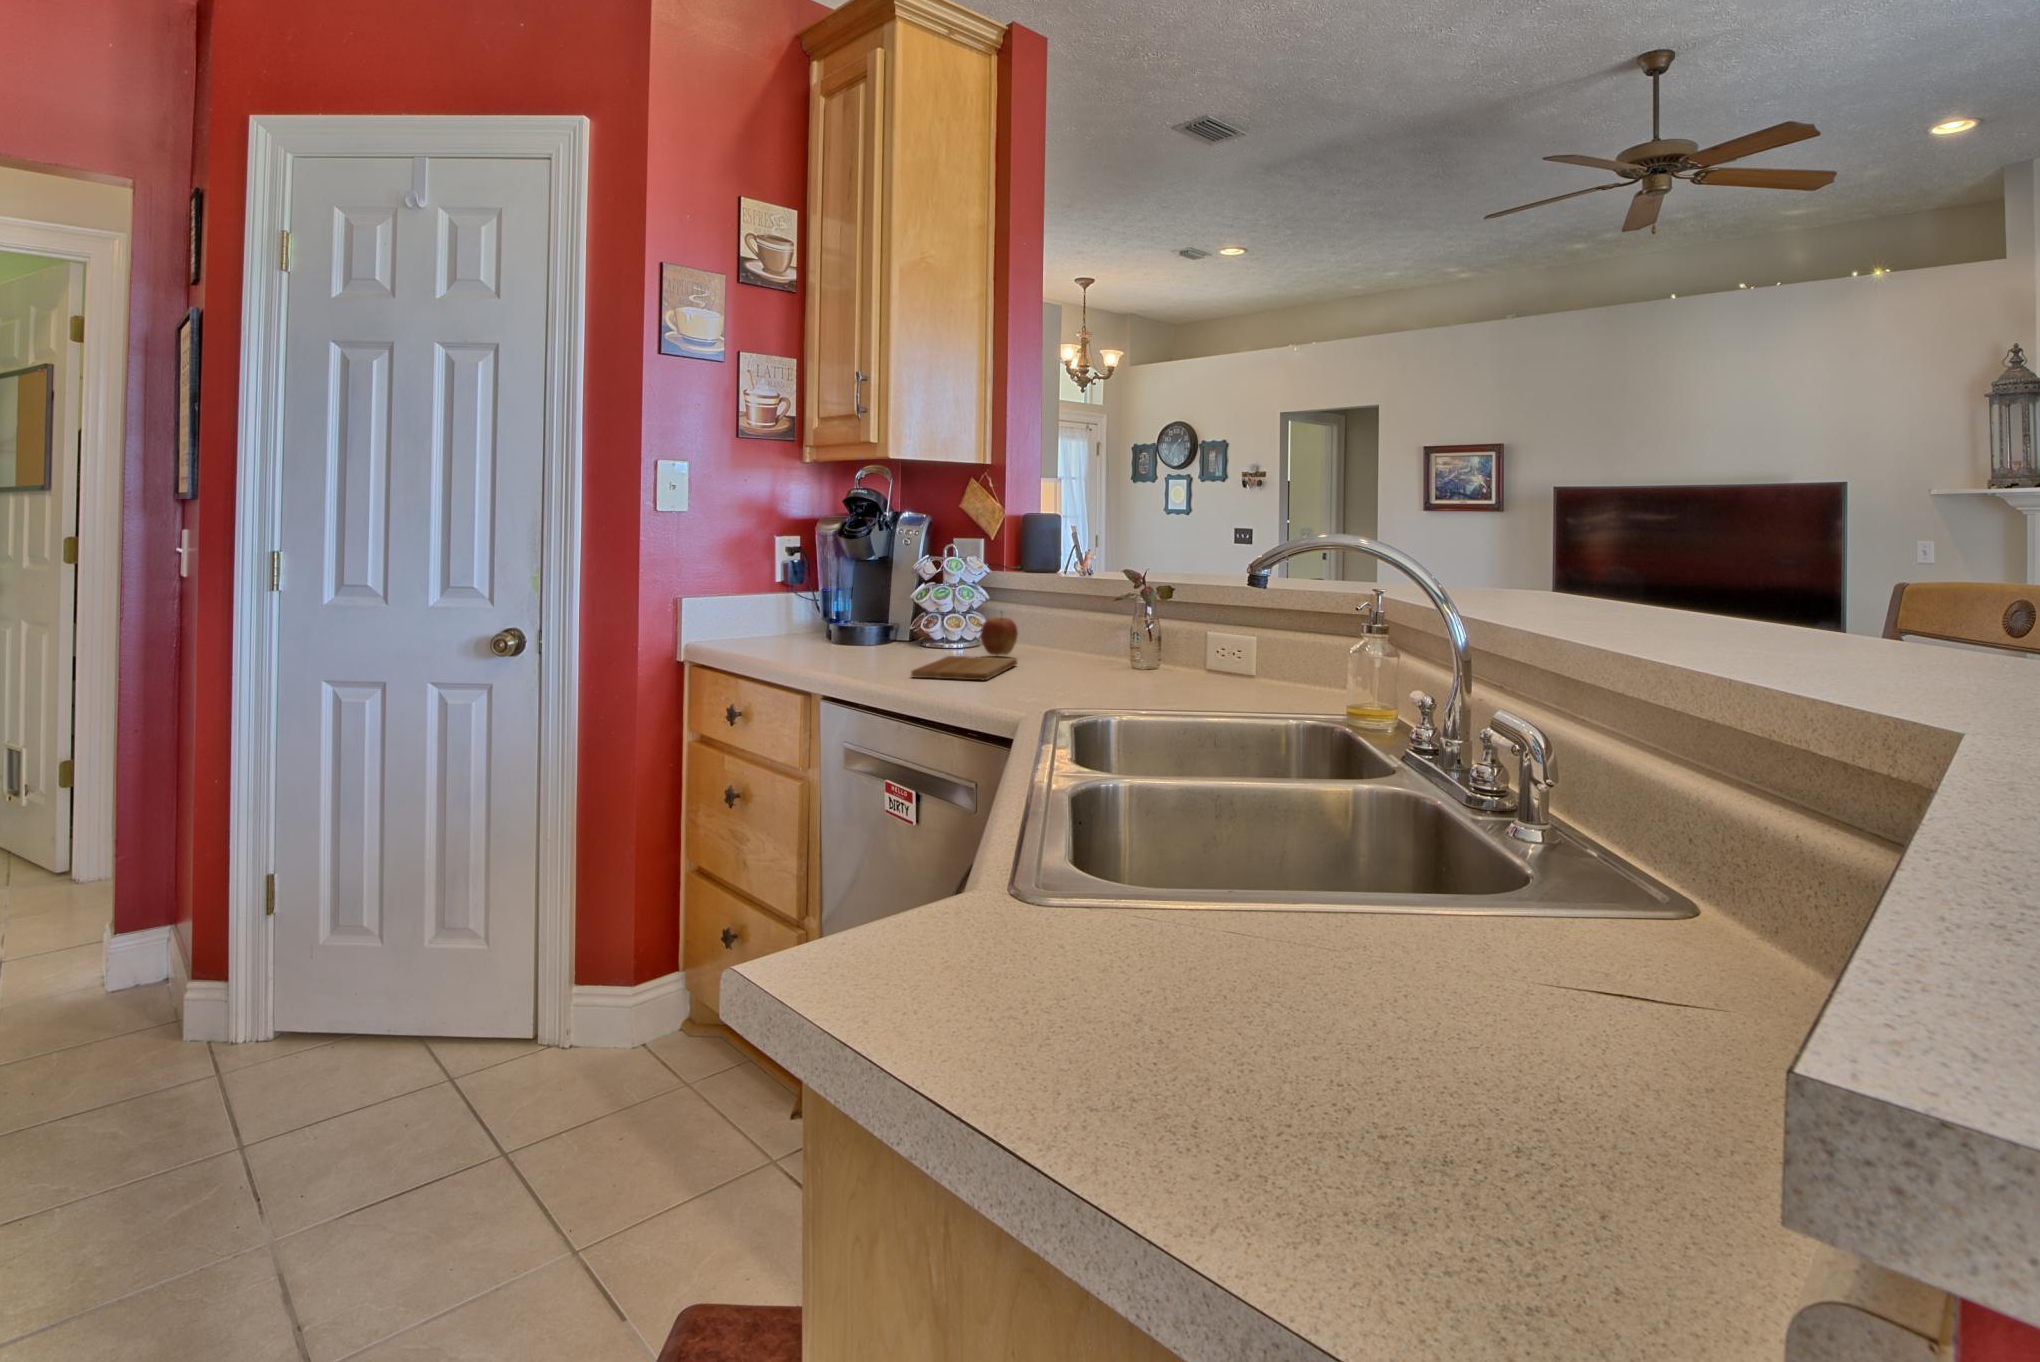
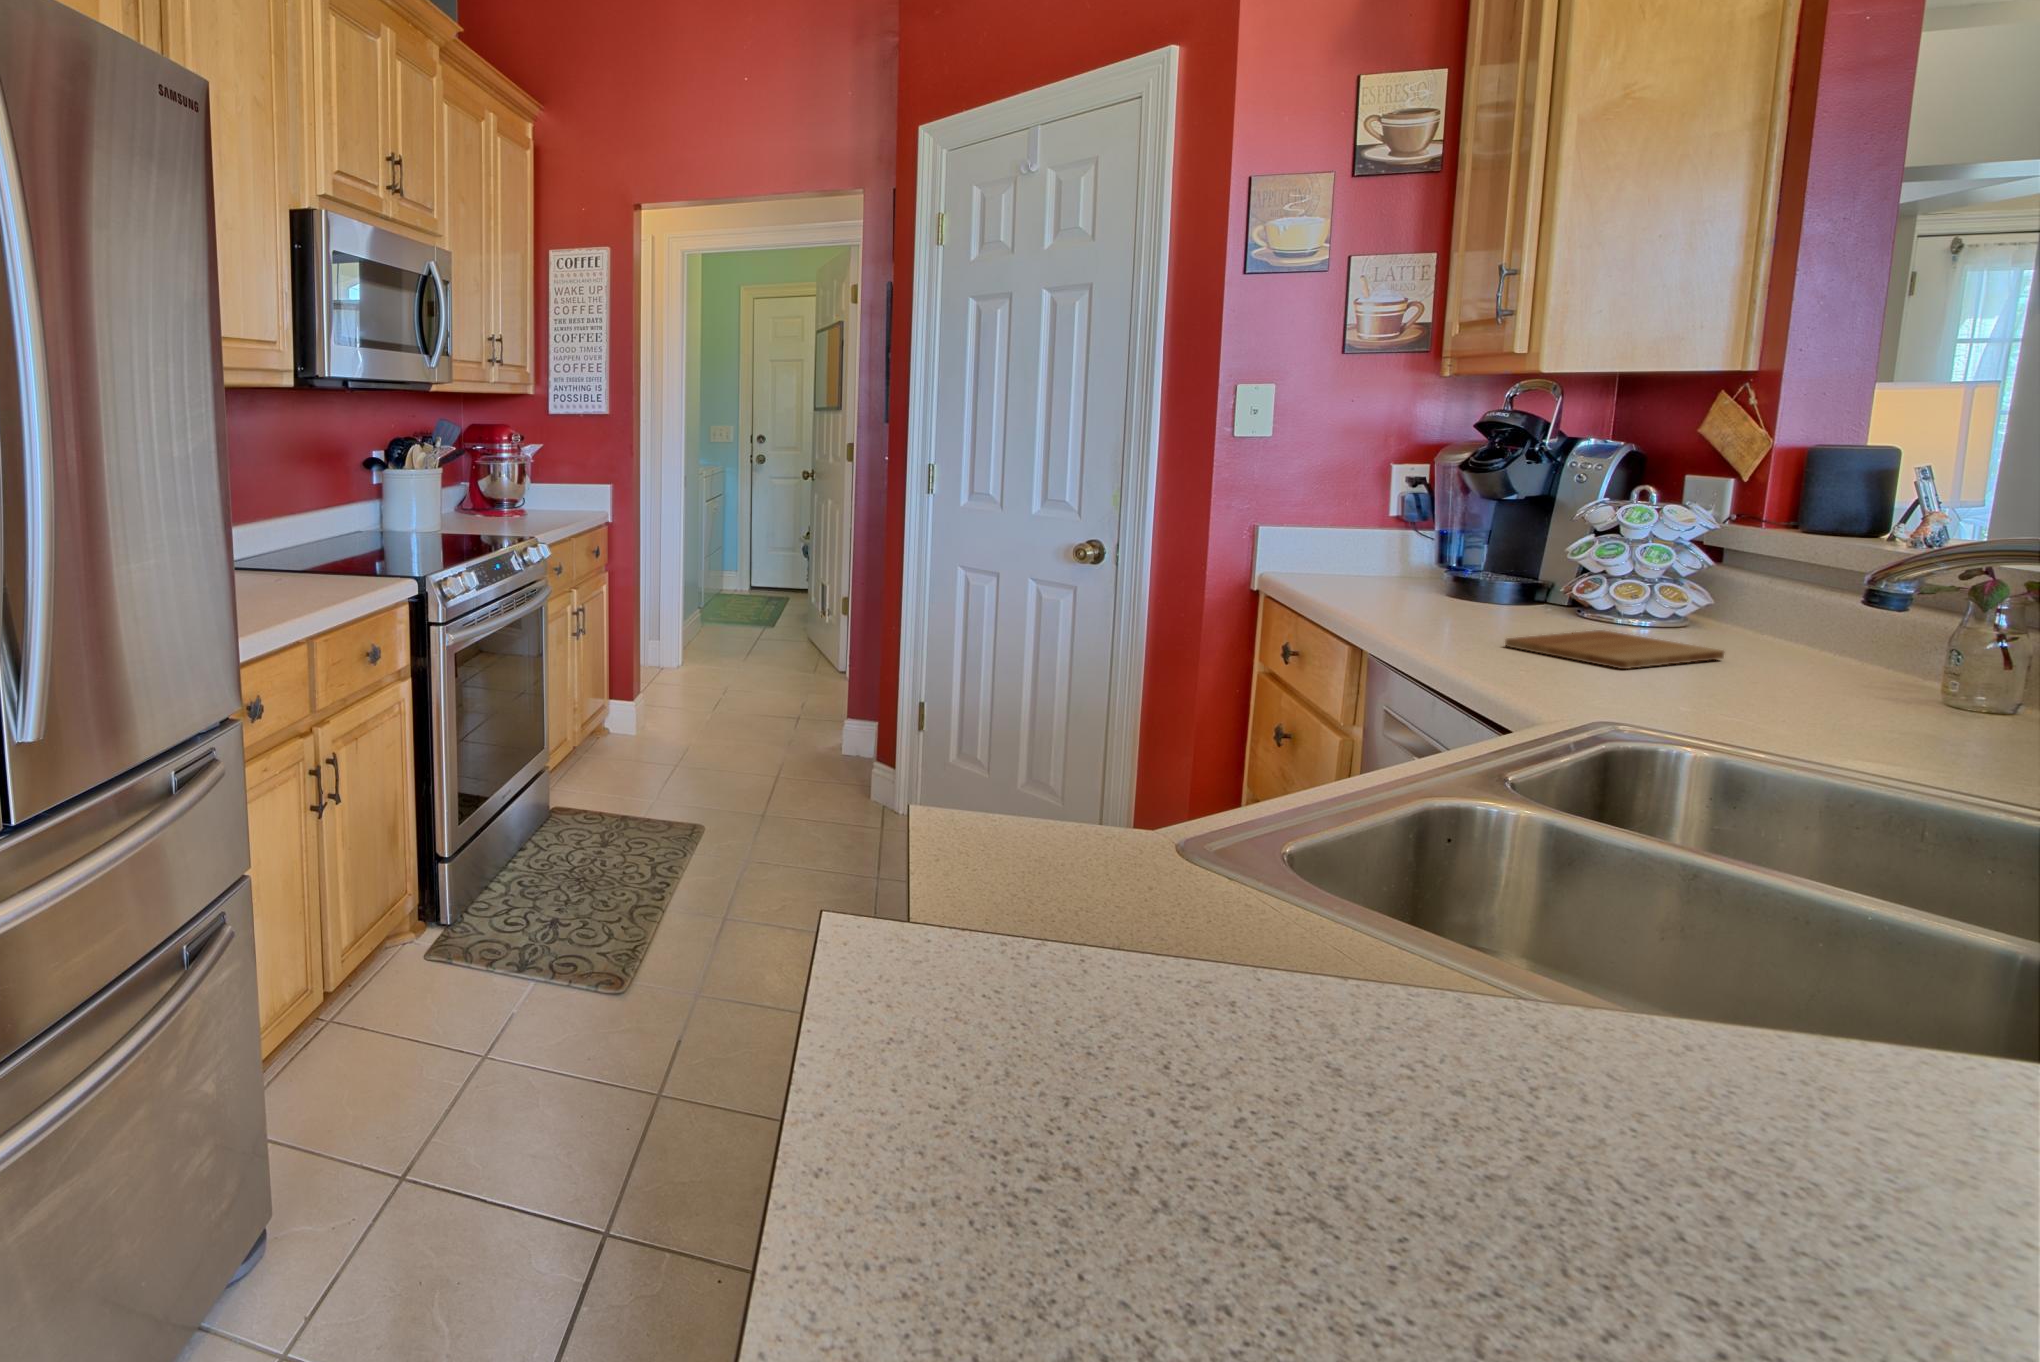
apple: present [981,617,1018,655] -> none [1676,582,1754,643]

